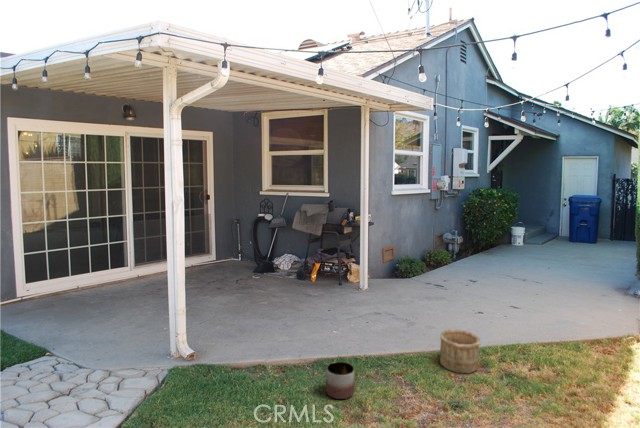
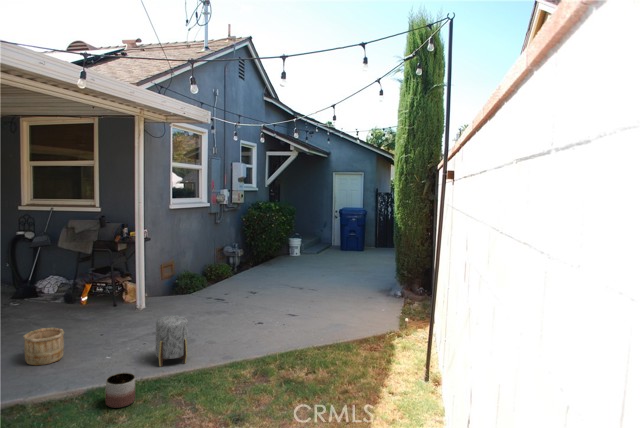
stool: none [375,305,409,359] -> present [155,315,188,367]
wooden bucket: present [440,330,480,373] -> present [23,328,64,366]

